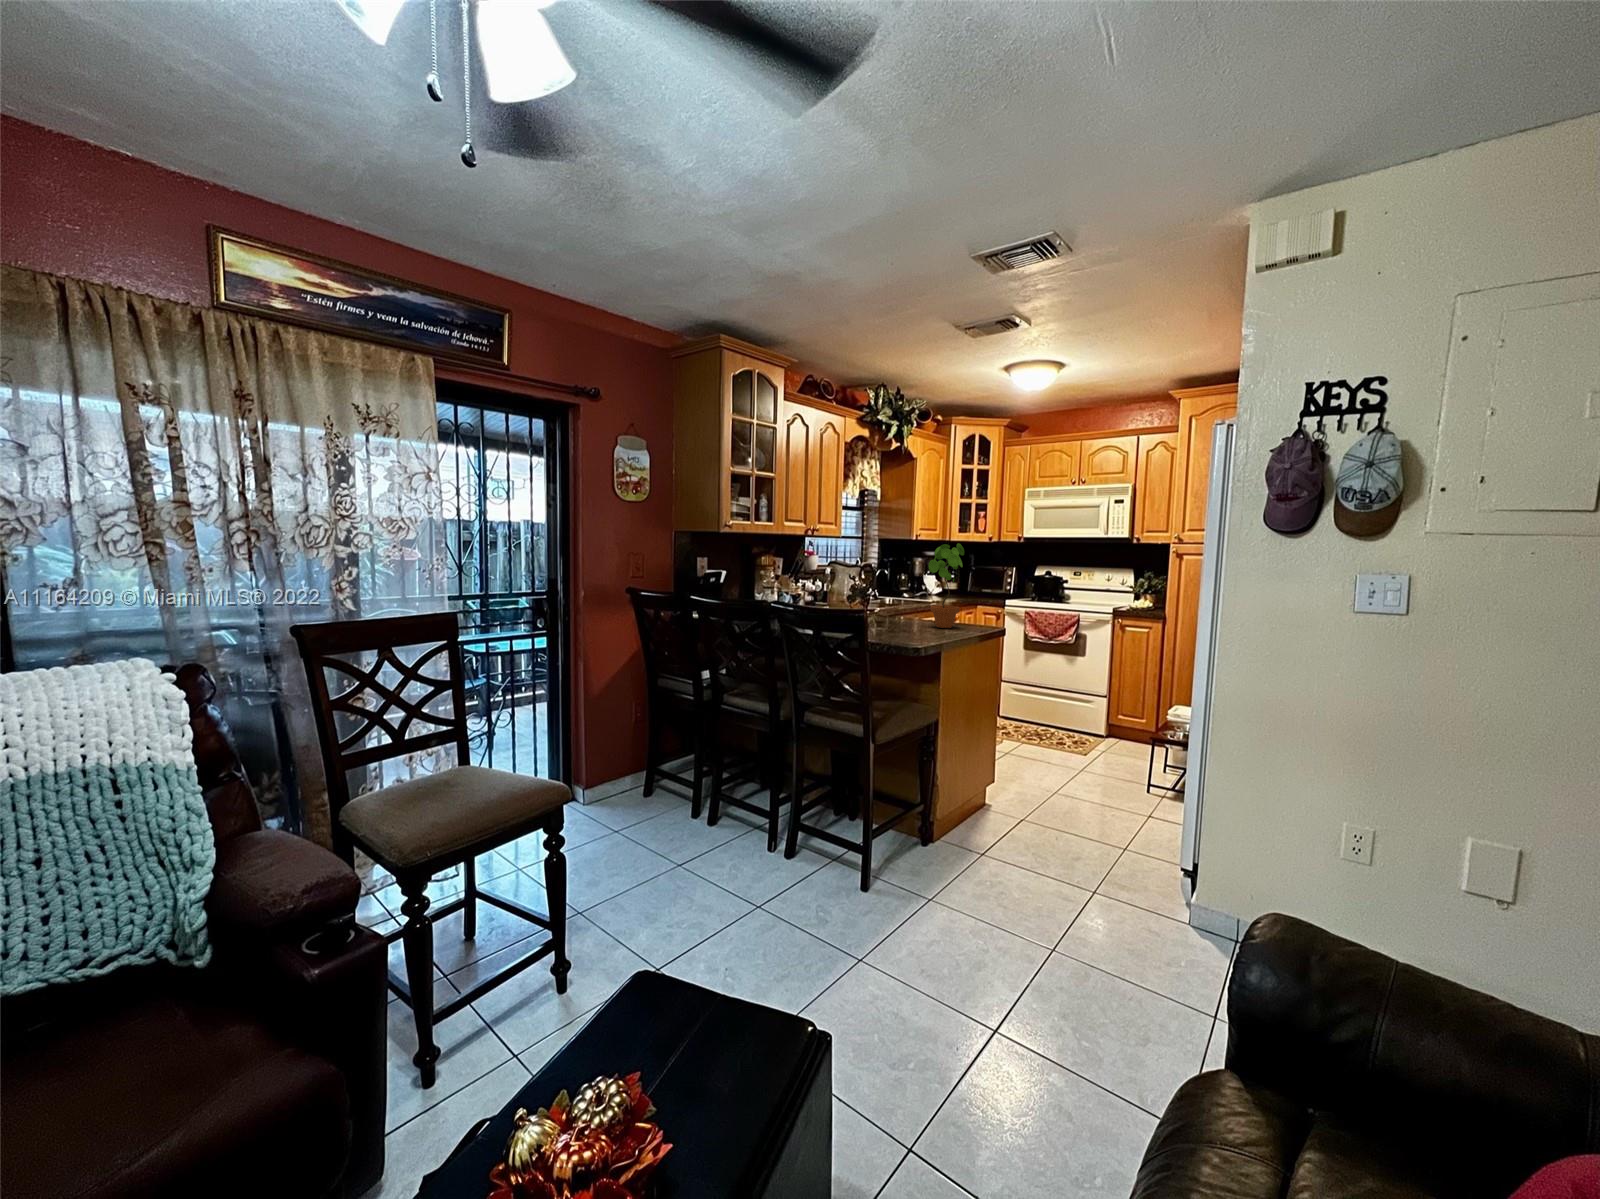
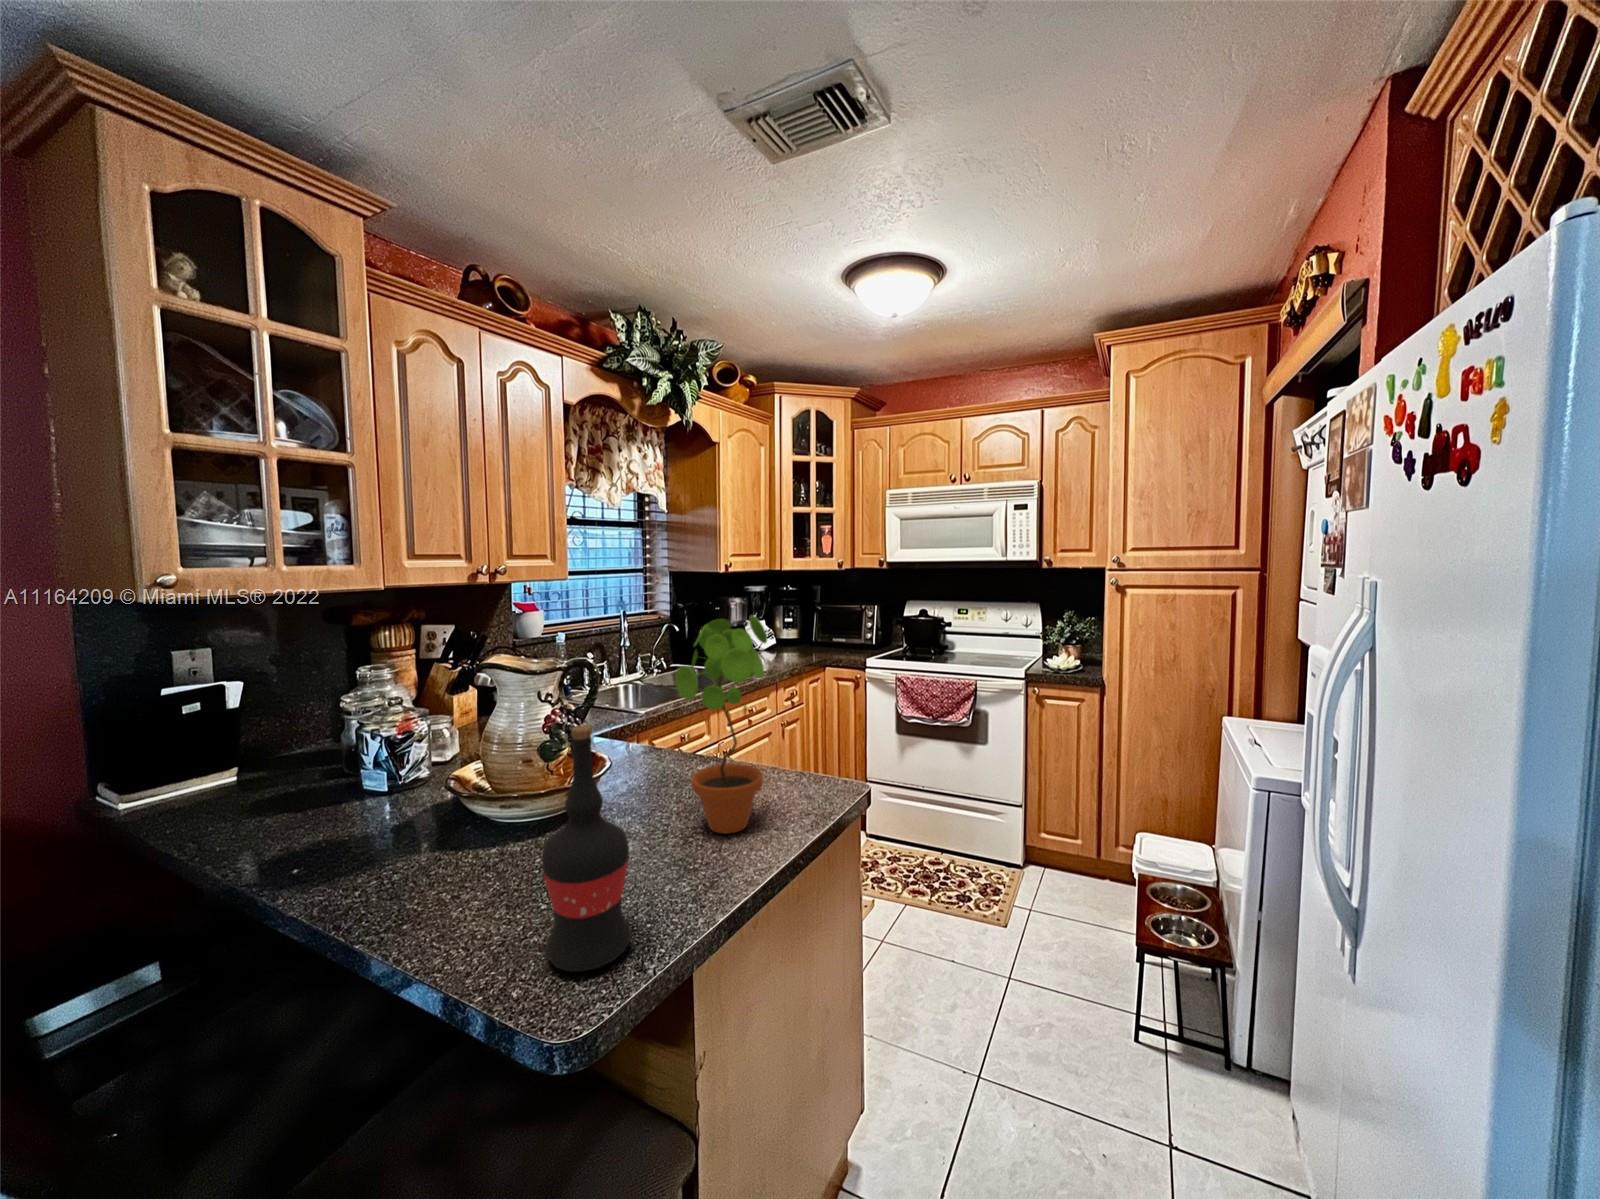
wine bottle: none [899,567,925,638] -> present [542,725,632,972]

